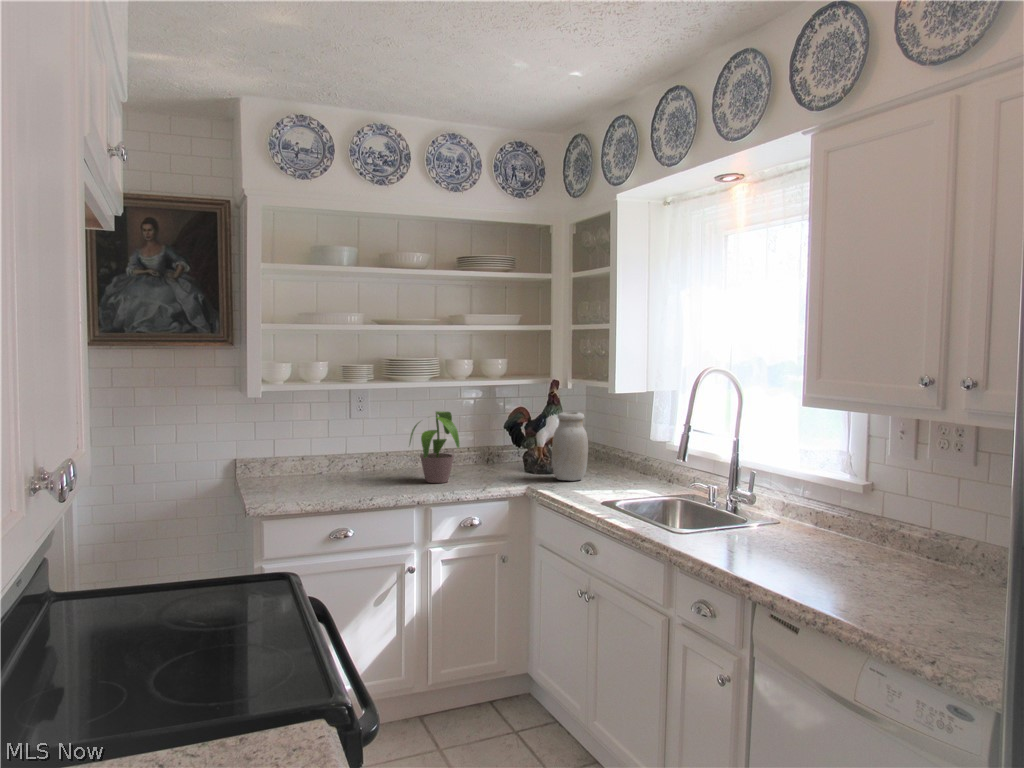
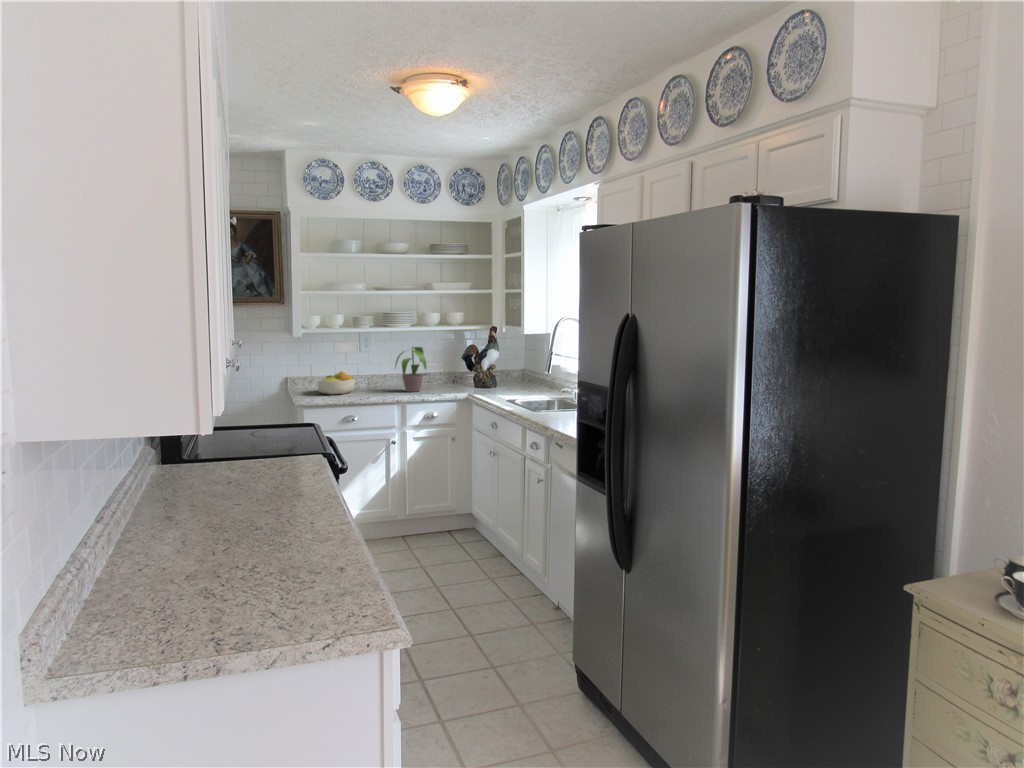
jar: present [552,412,588,481] -> none [487,347,510,391]
fruit bowl: none [285,449,346,491] -> present [317,371,355,395]

